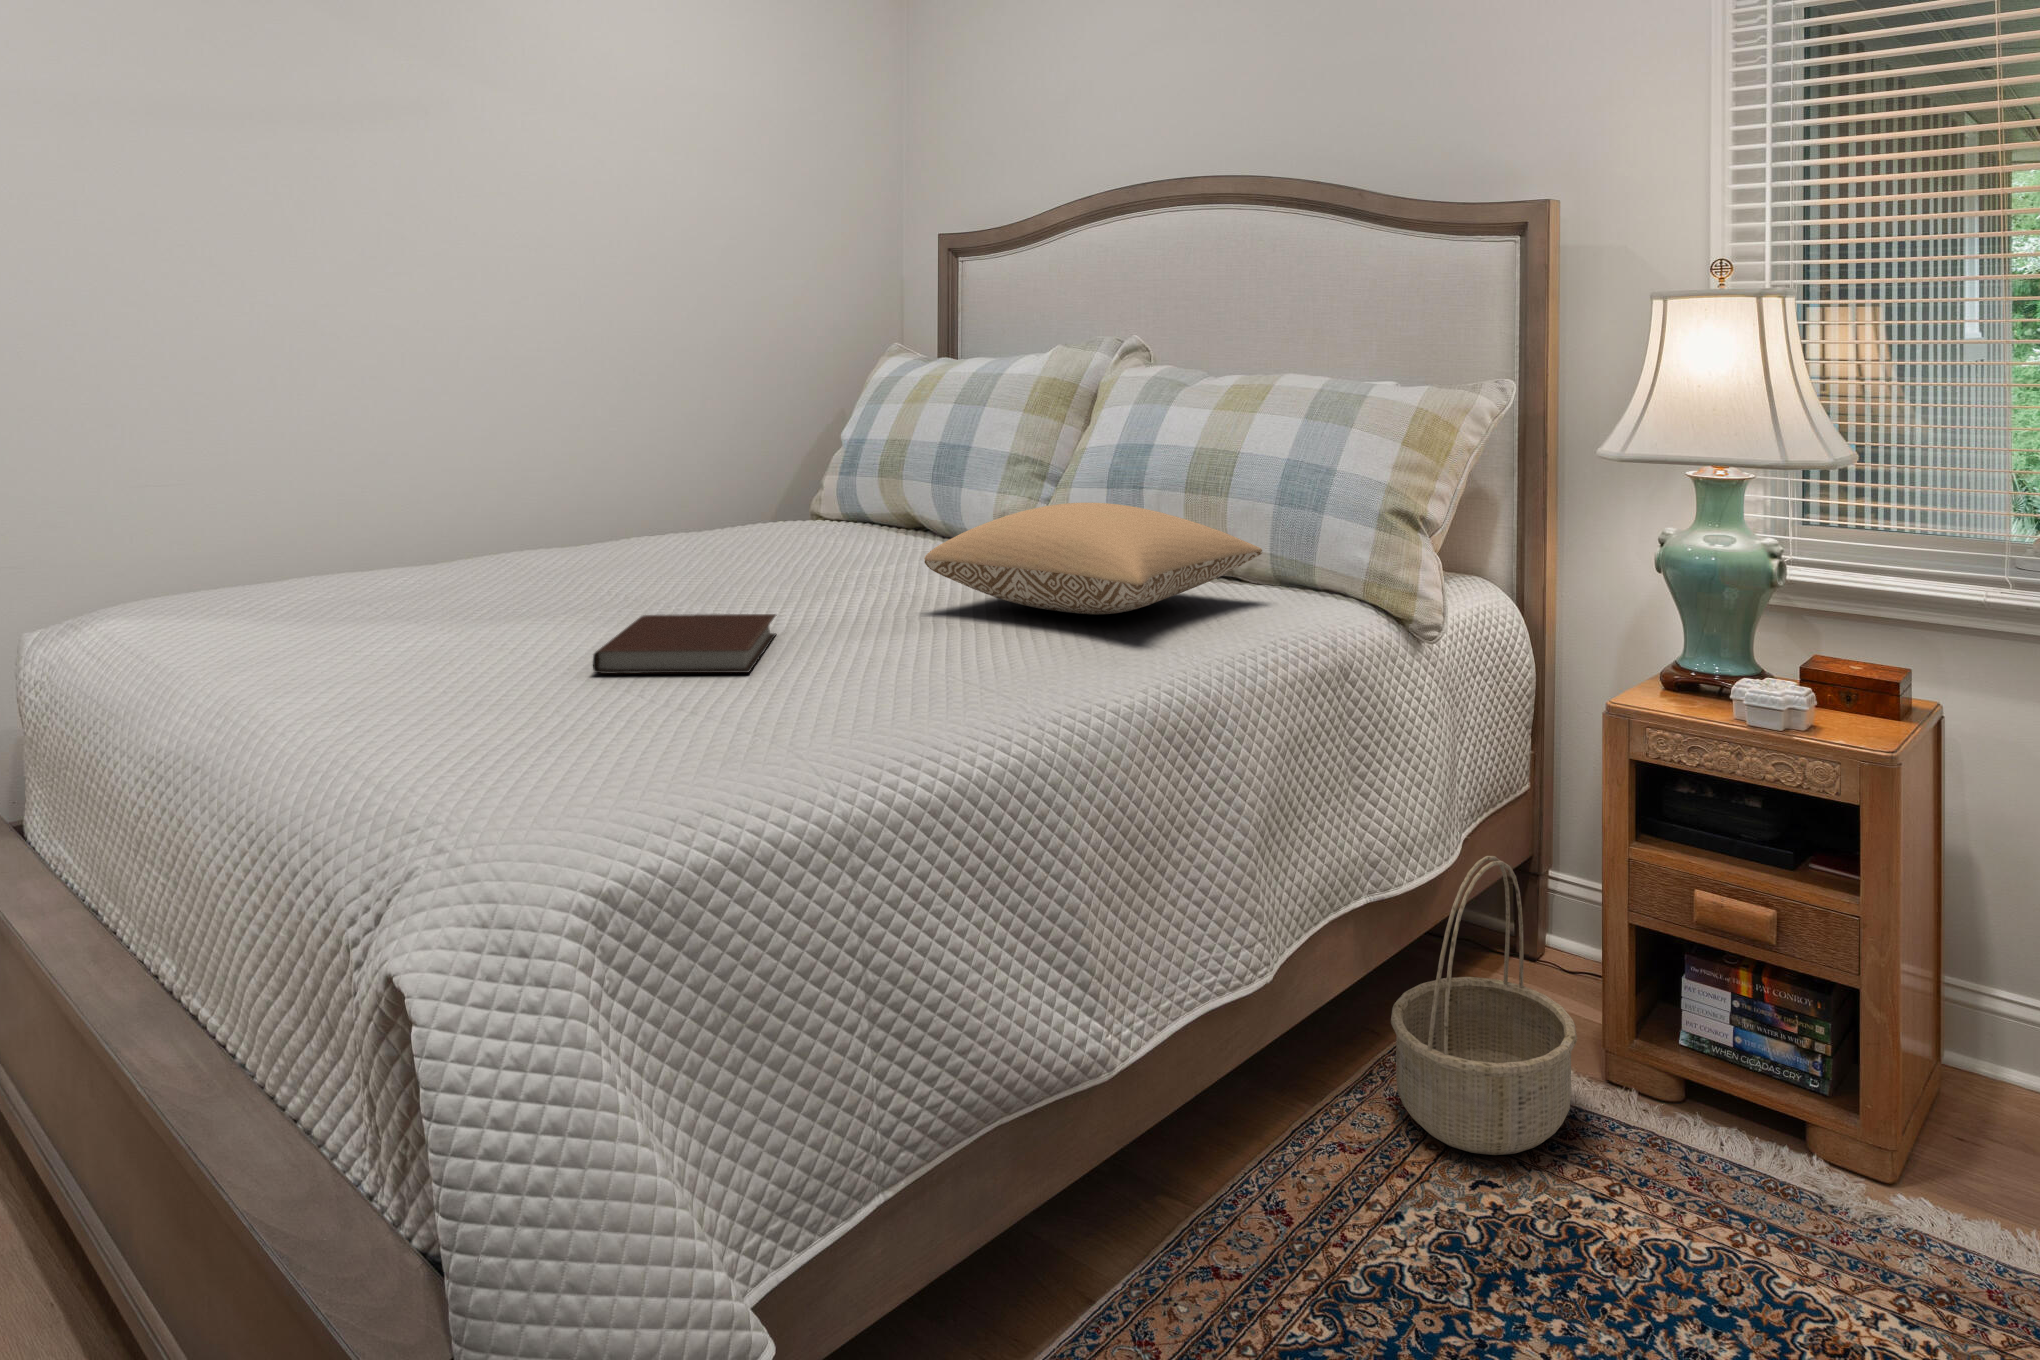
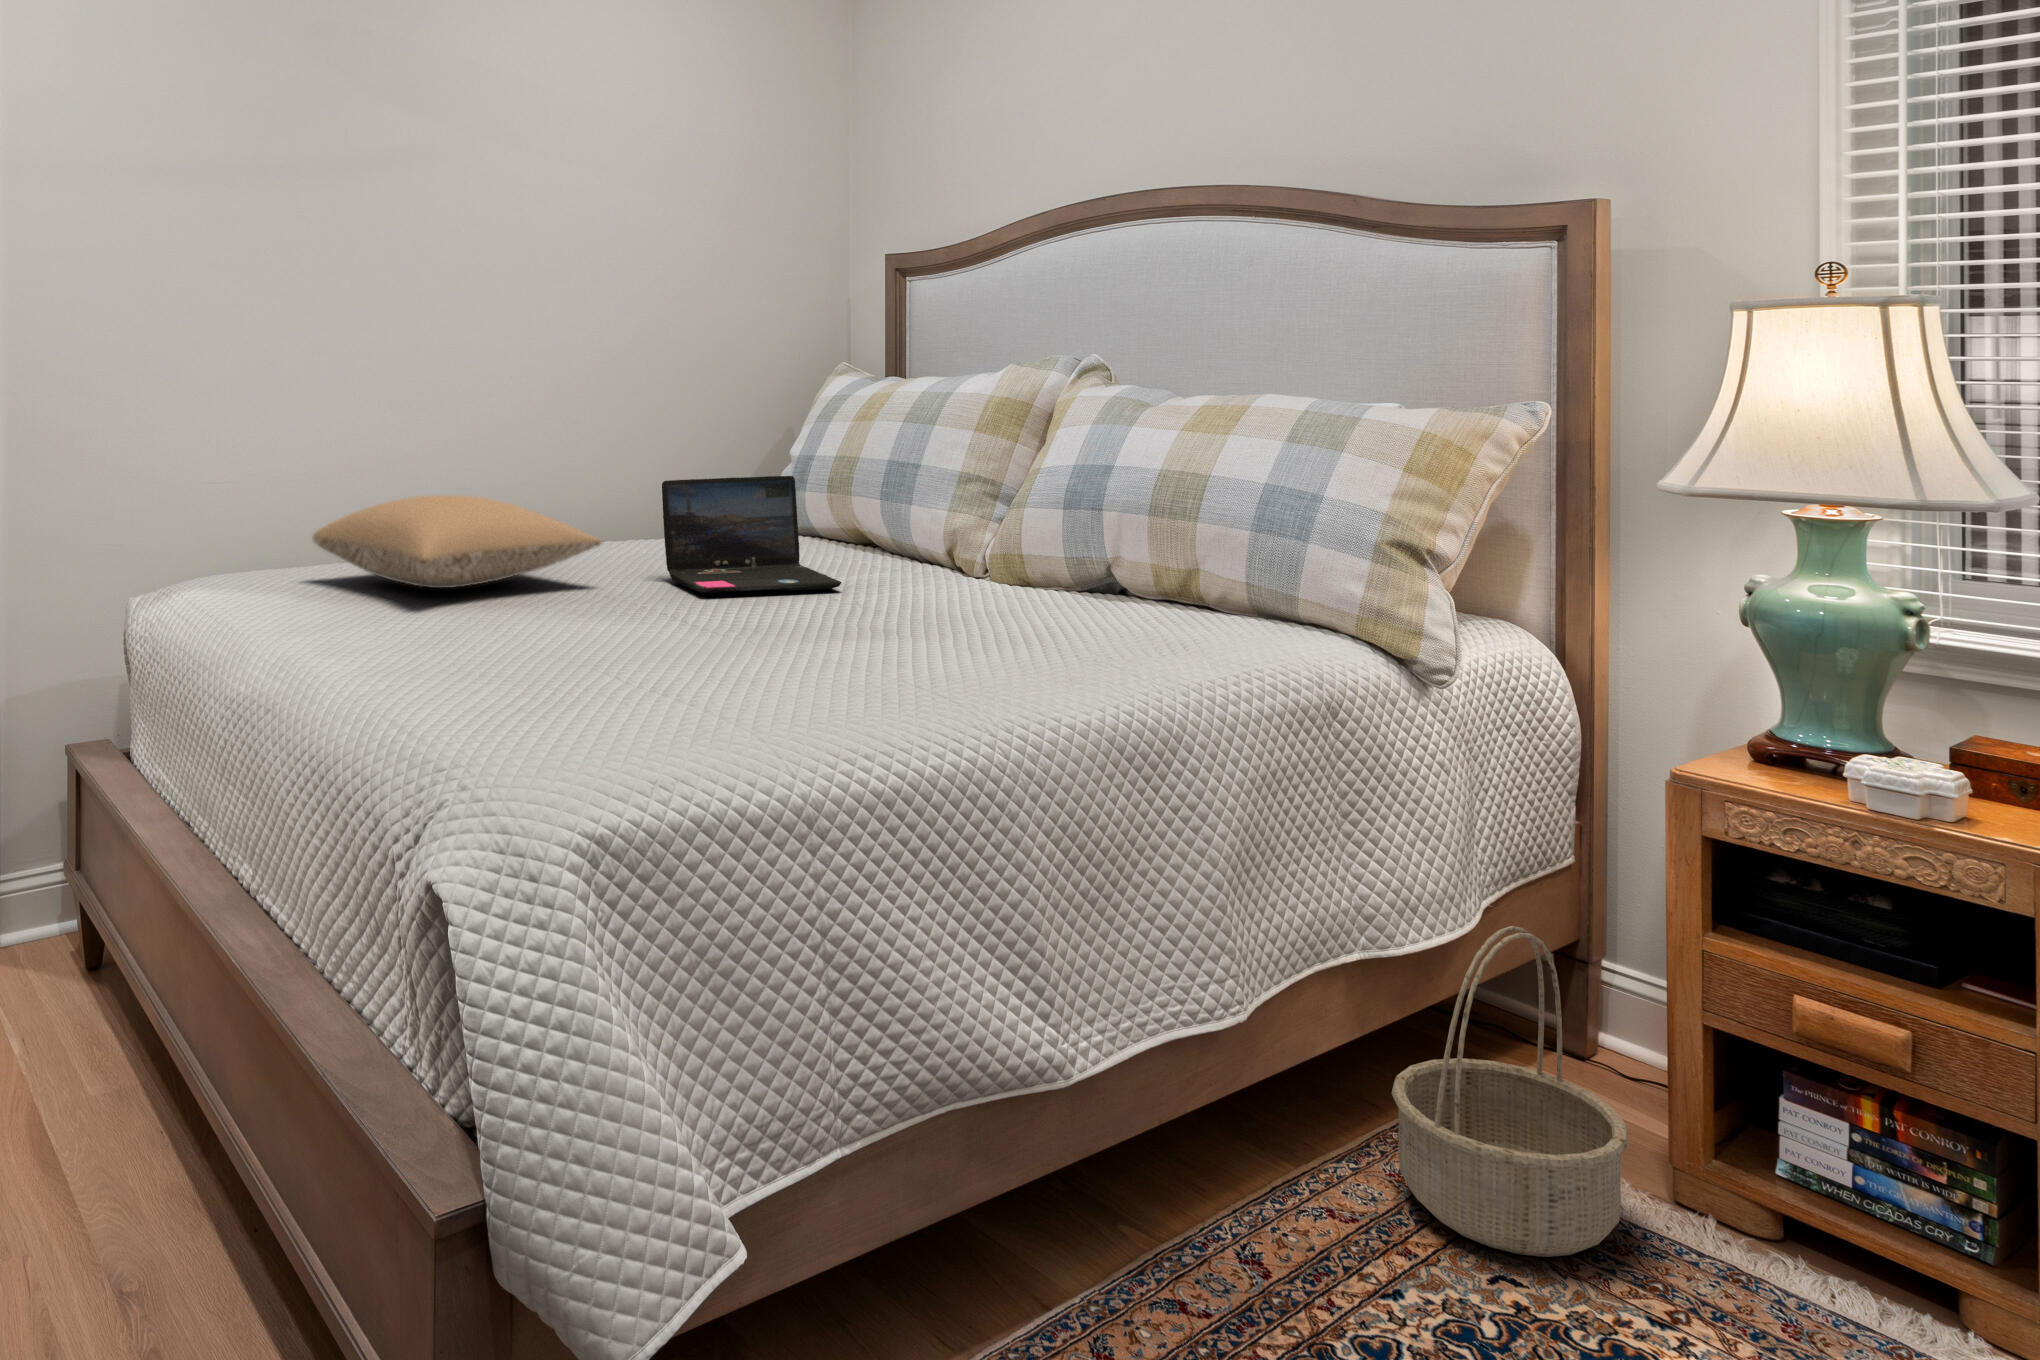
laptop: none [705,462,892,588] -> present [662,476,841,594]
pillow: present [924,503,1262,614] -> present [313,495,601,588]
notebook: present [593,614,777,674] -> none [572,611,733,667]

